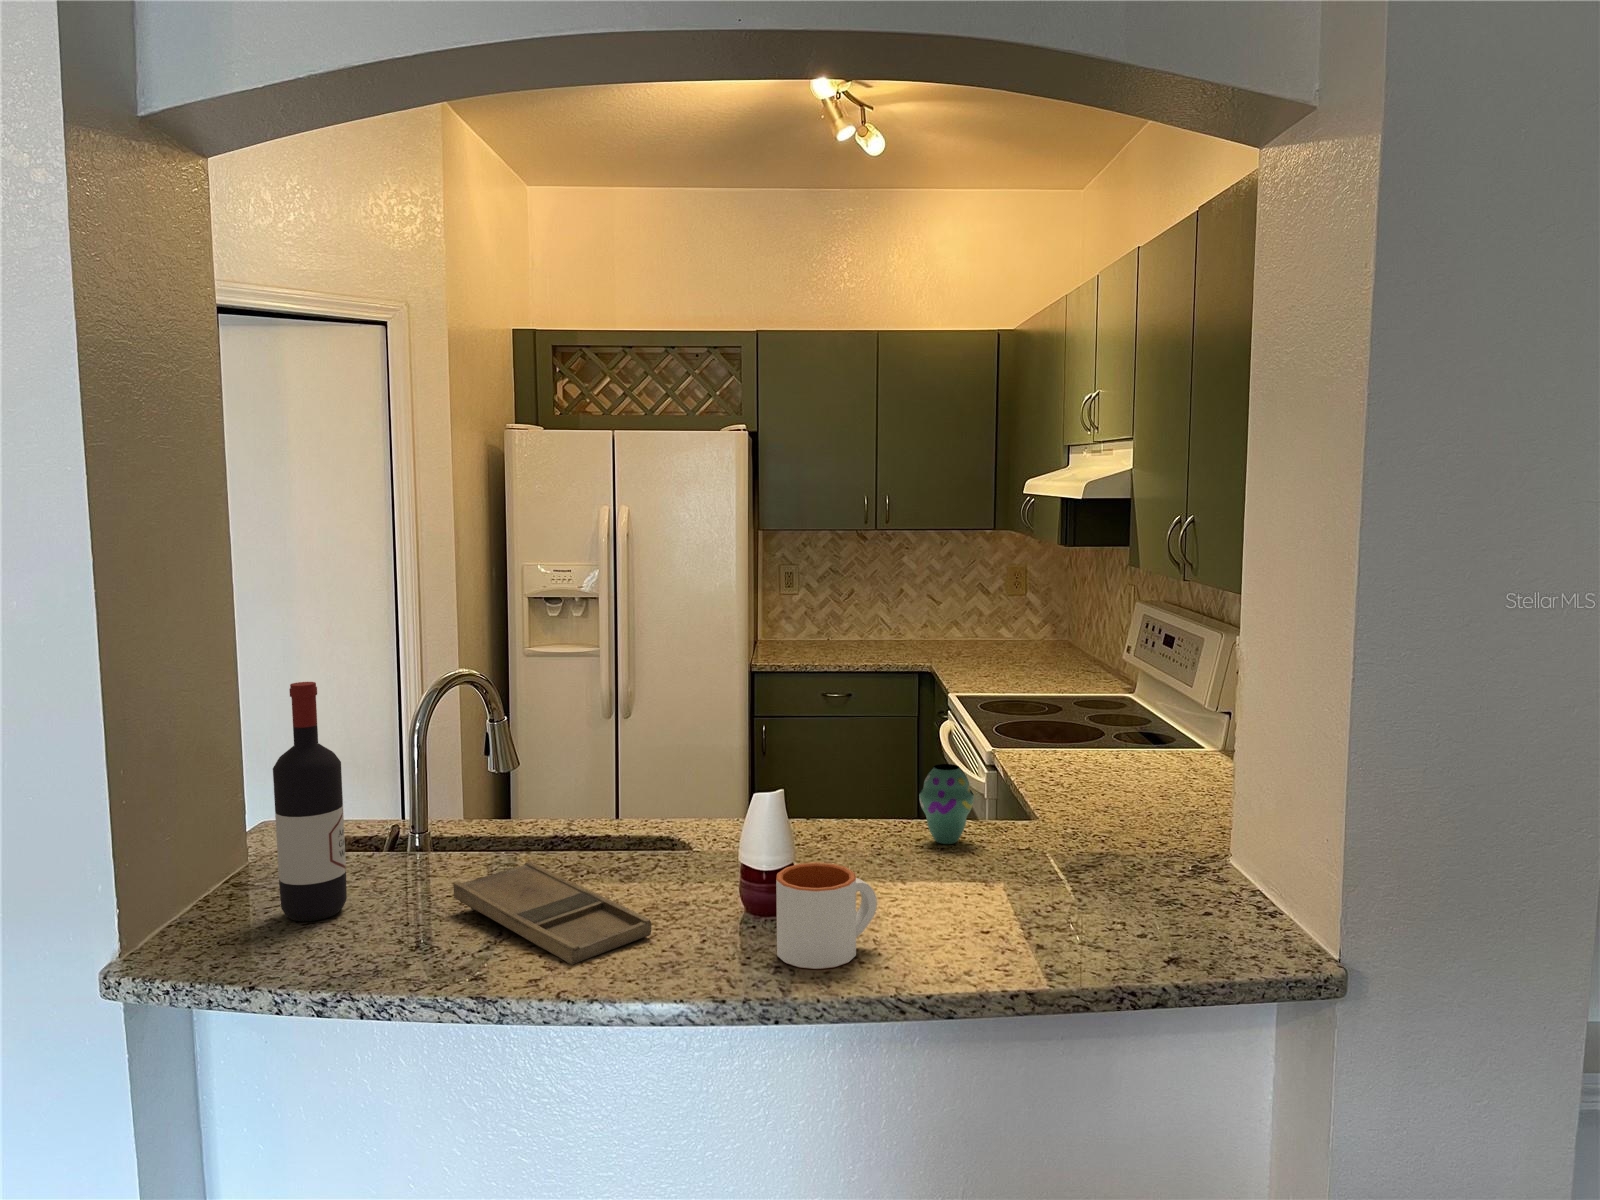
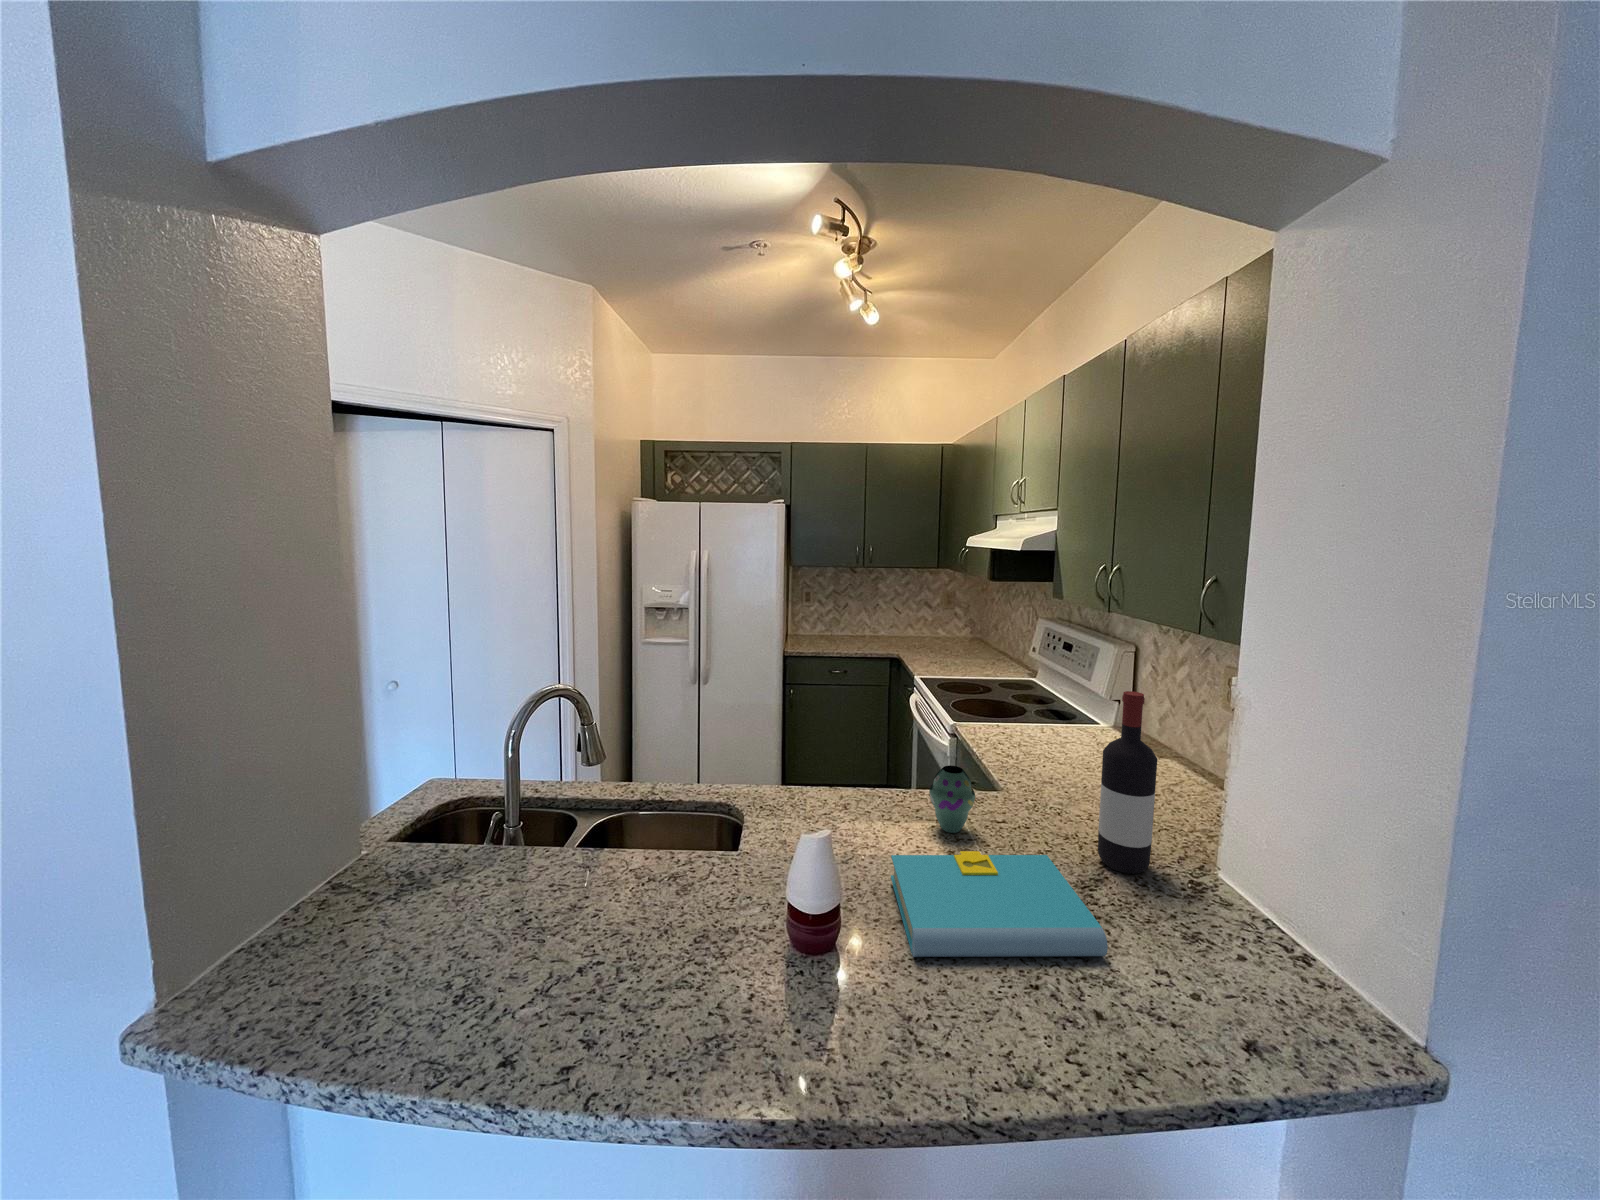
wine bottle: present [273,682,347,921] -> present [1098,691,1158,874]
book: none [861,841,1071,922] -> present [891,851,1108,957]
tray: present [454,862,651,965] -> none [519,870,700,1037]
mug: present [776,863,877,969] -> none [827,916,929,1055]

